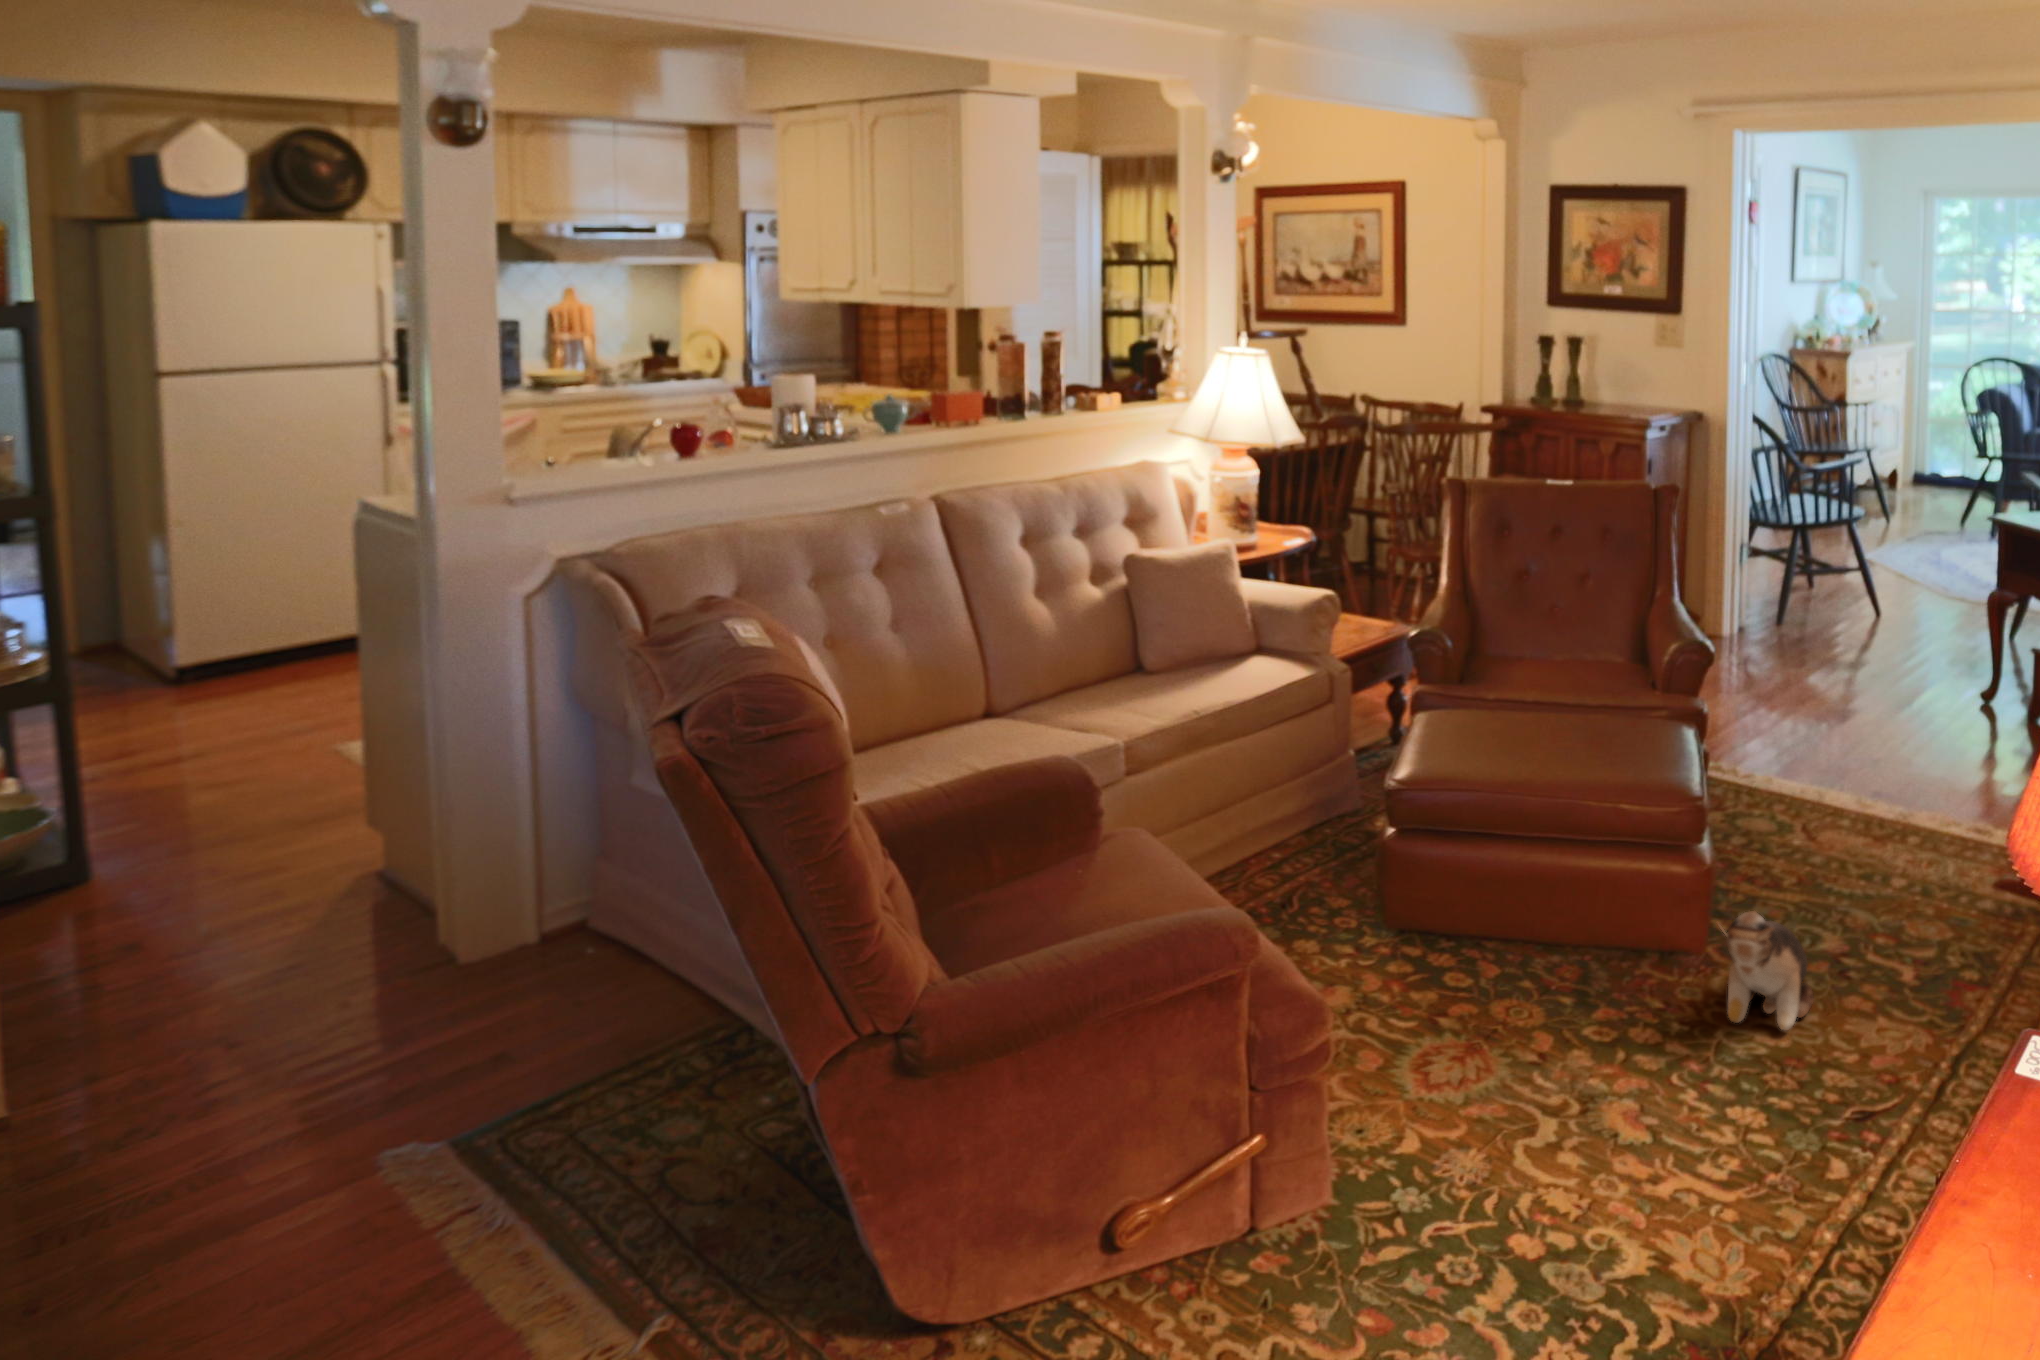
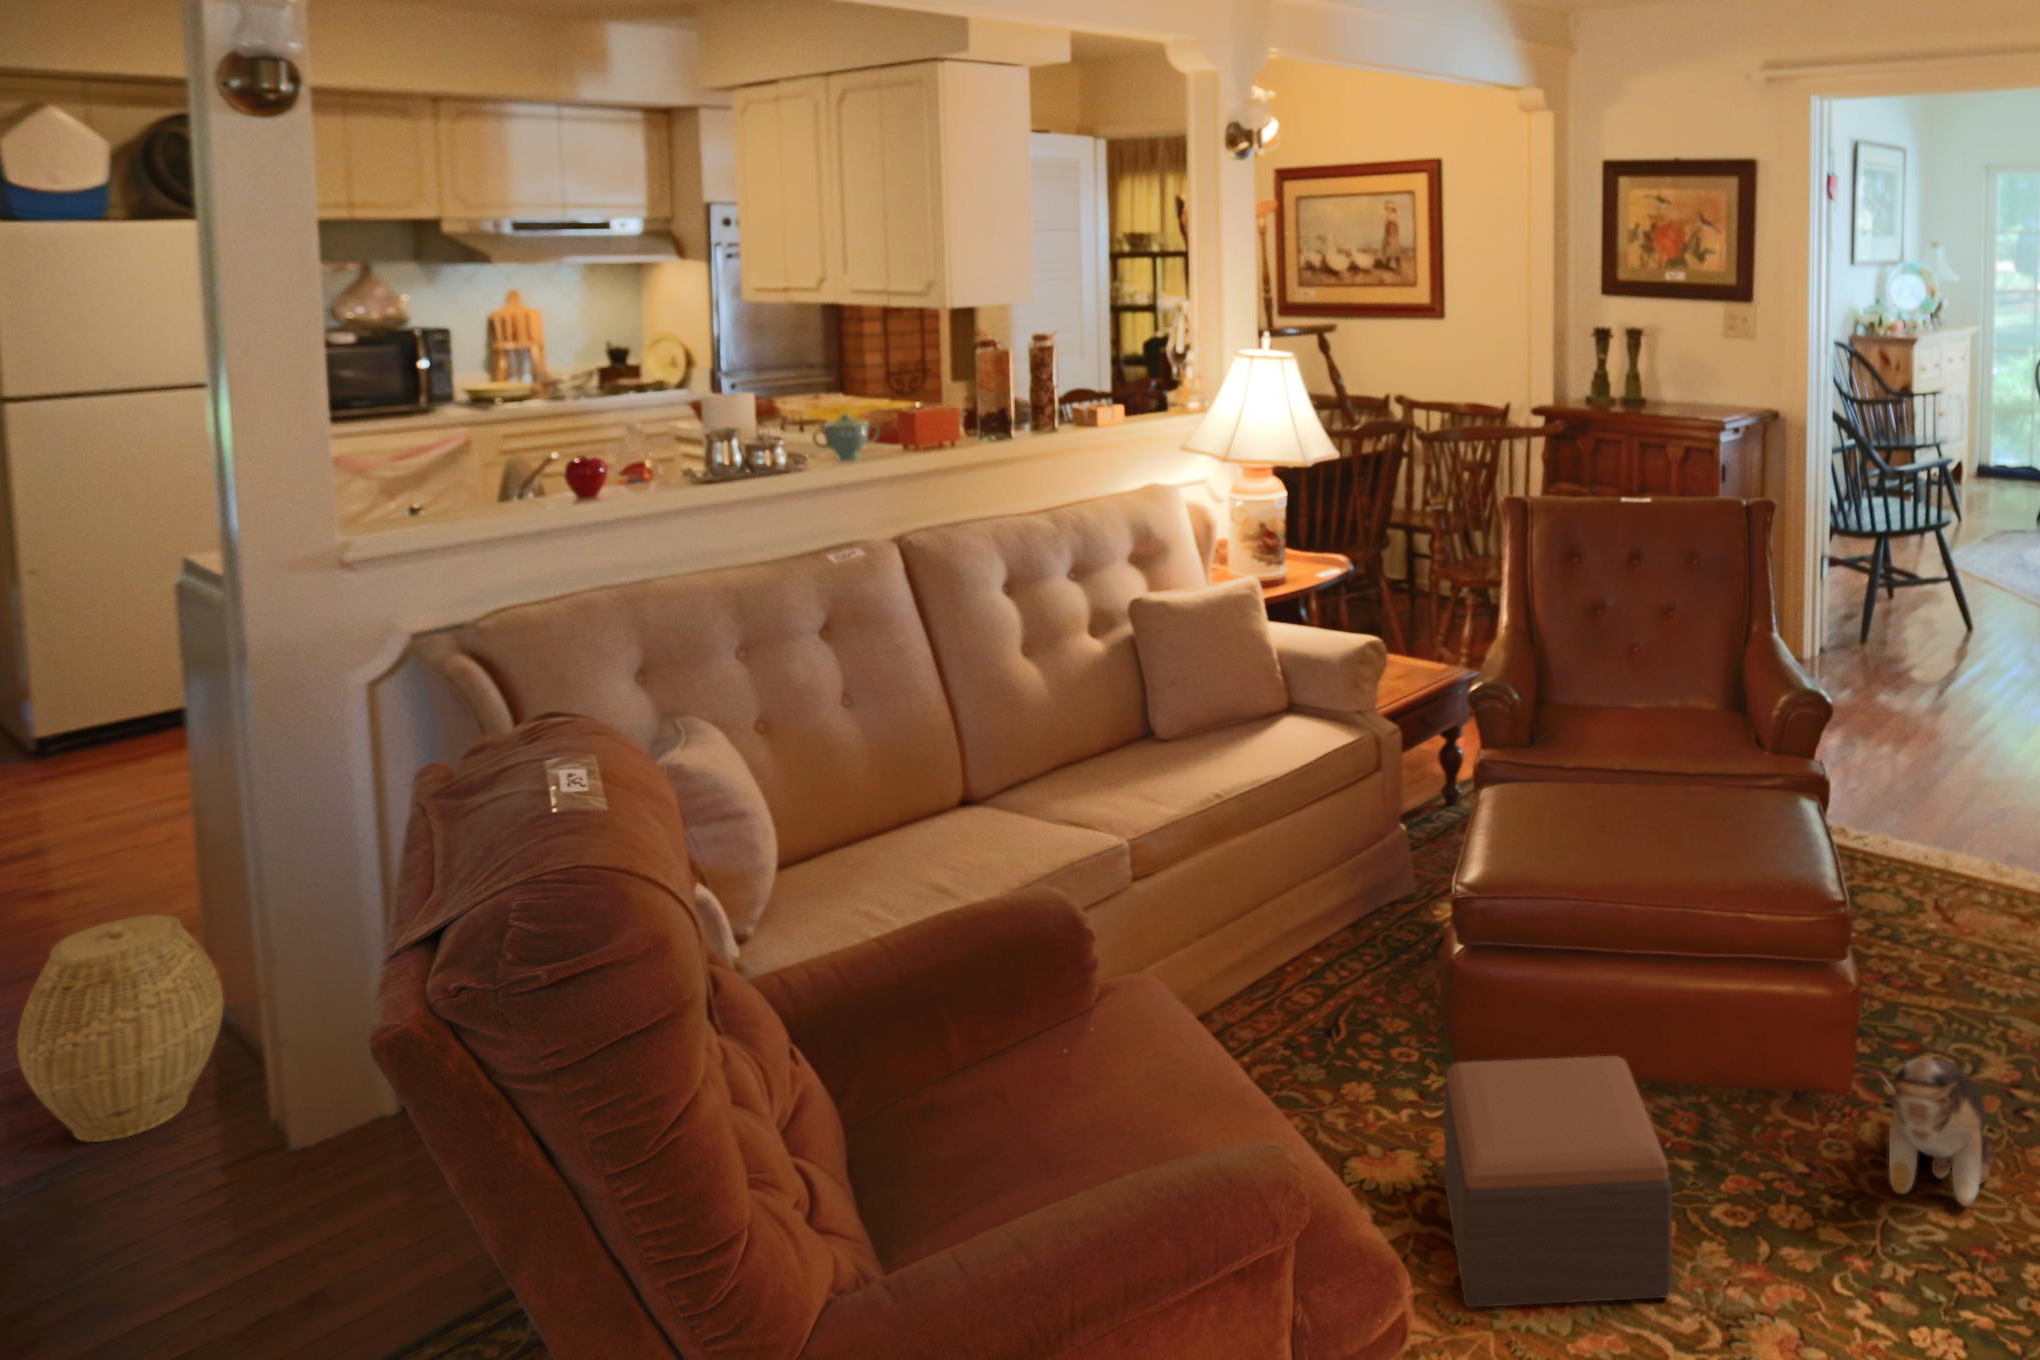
woven basket: none [248,784,399,958] -> present [17,915,223,1142]
footstool: none [1374,909,1546,1085] -> present [1444,1056,1672,1307]

